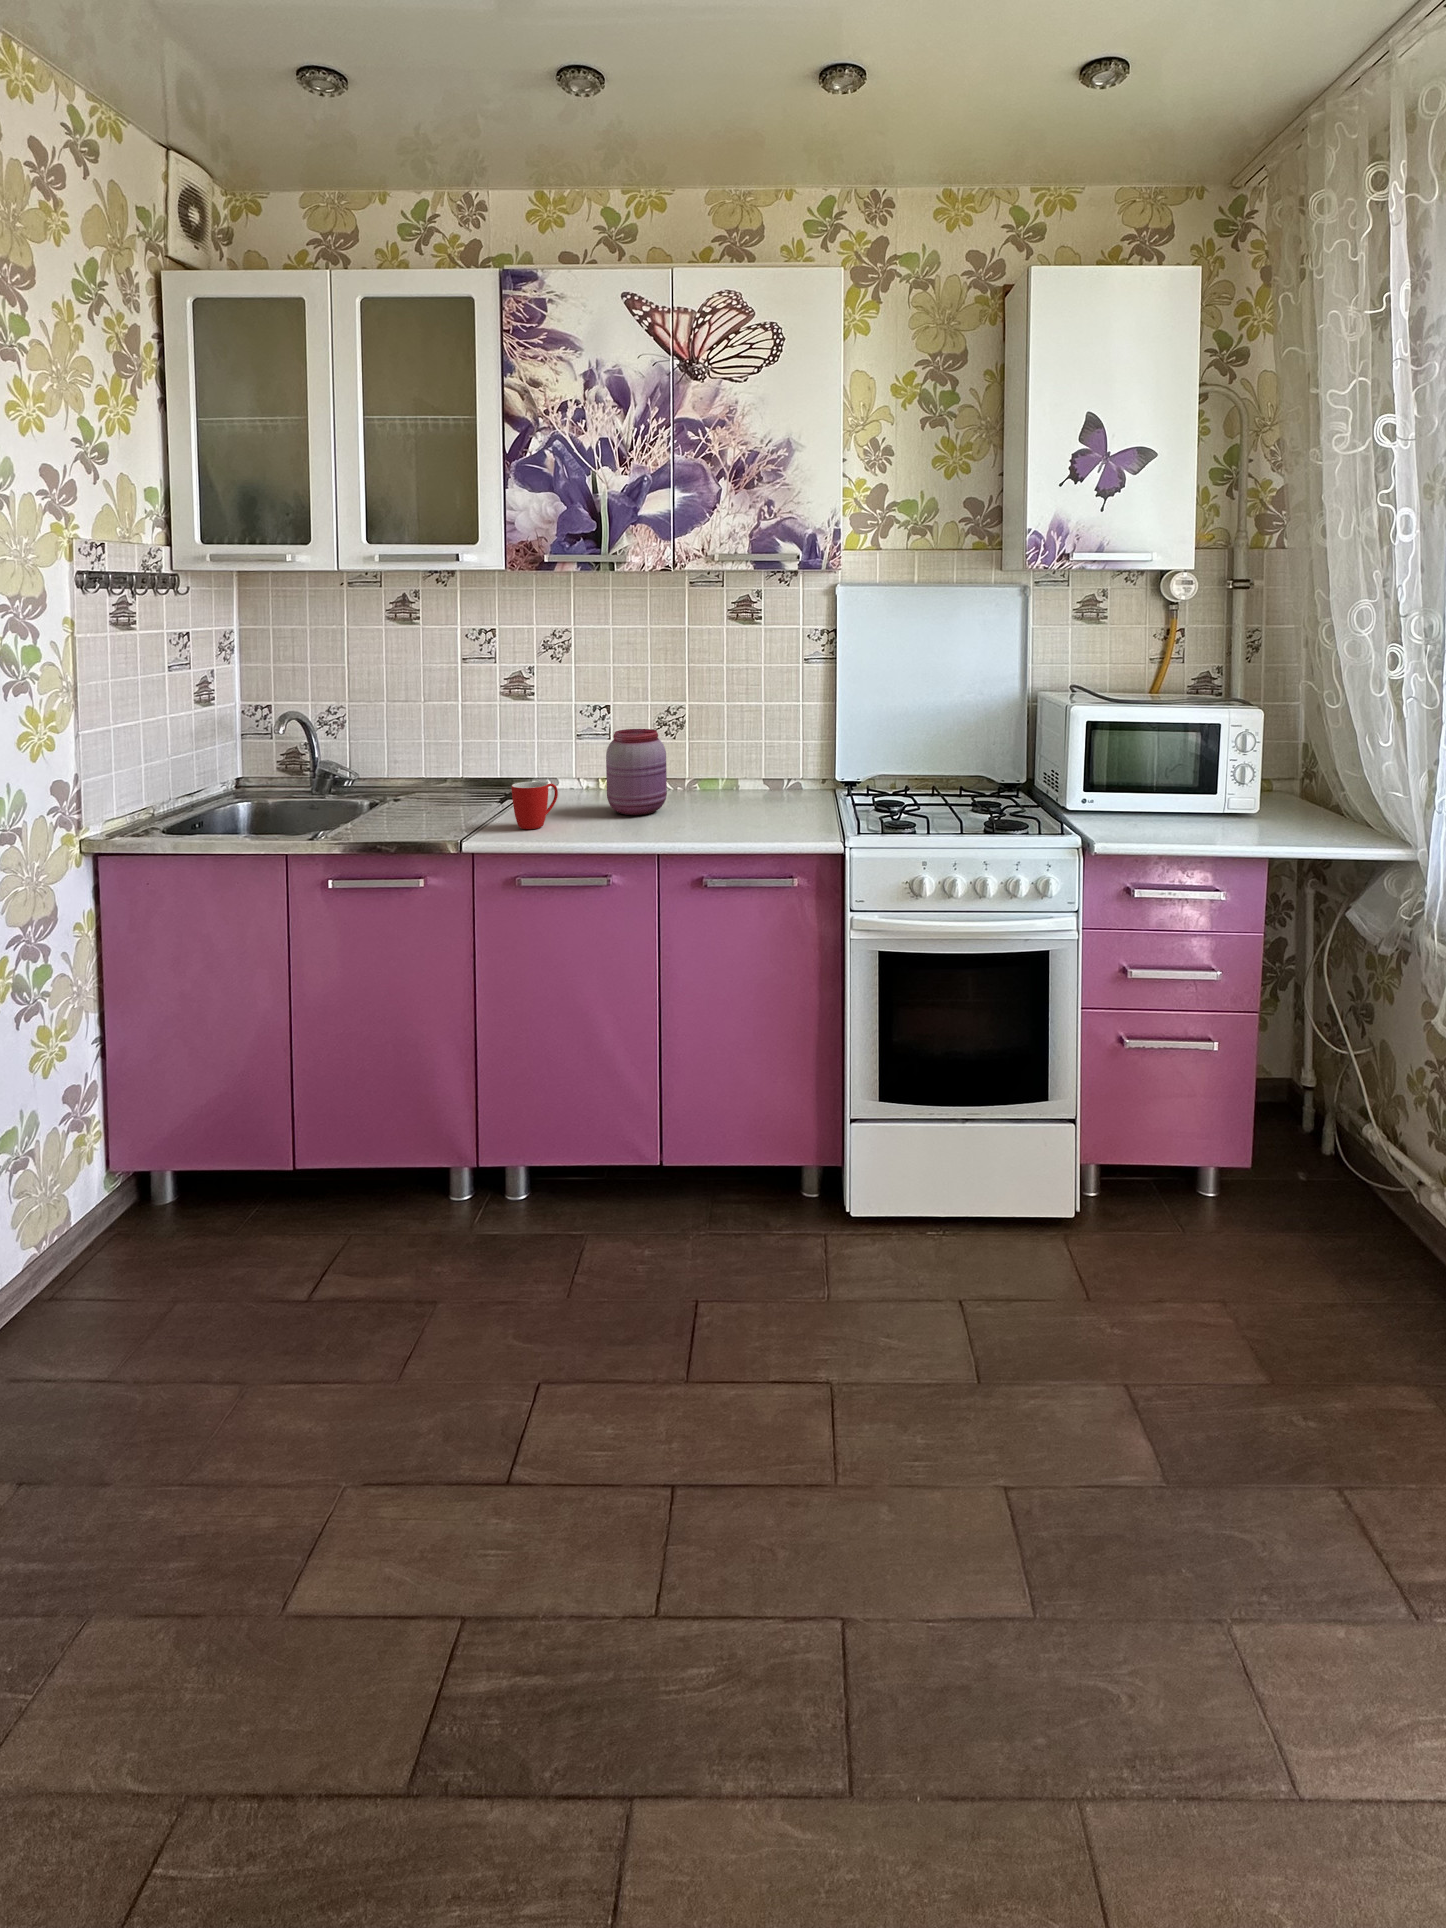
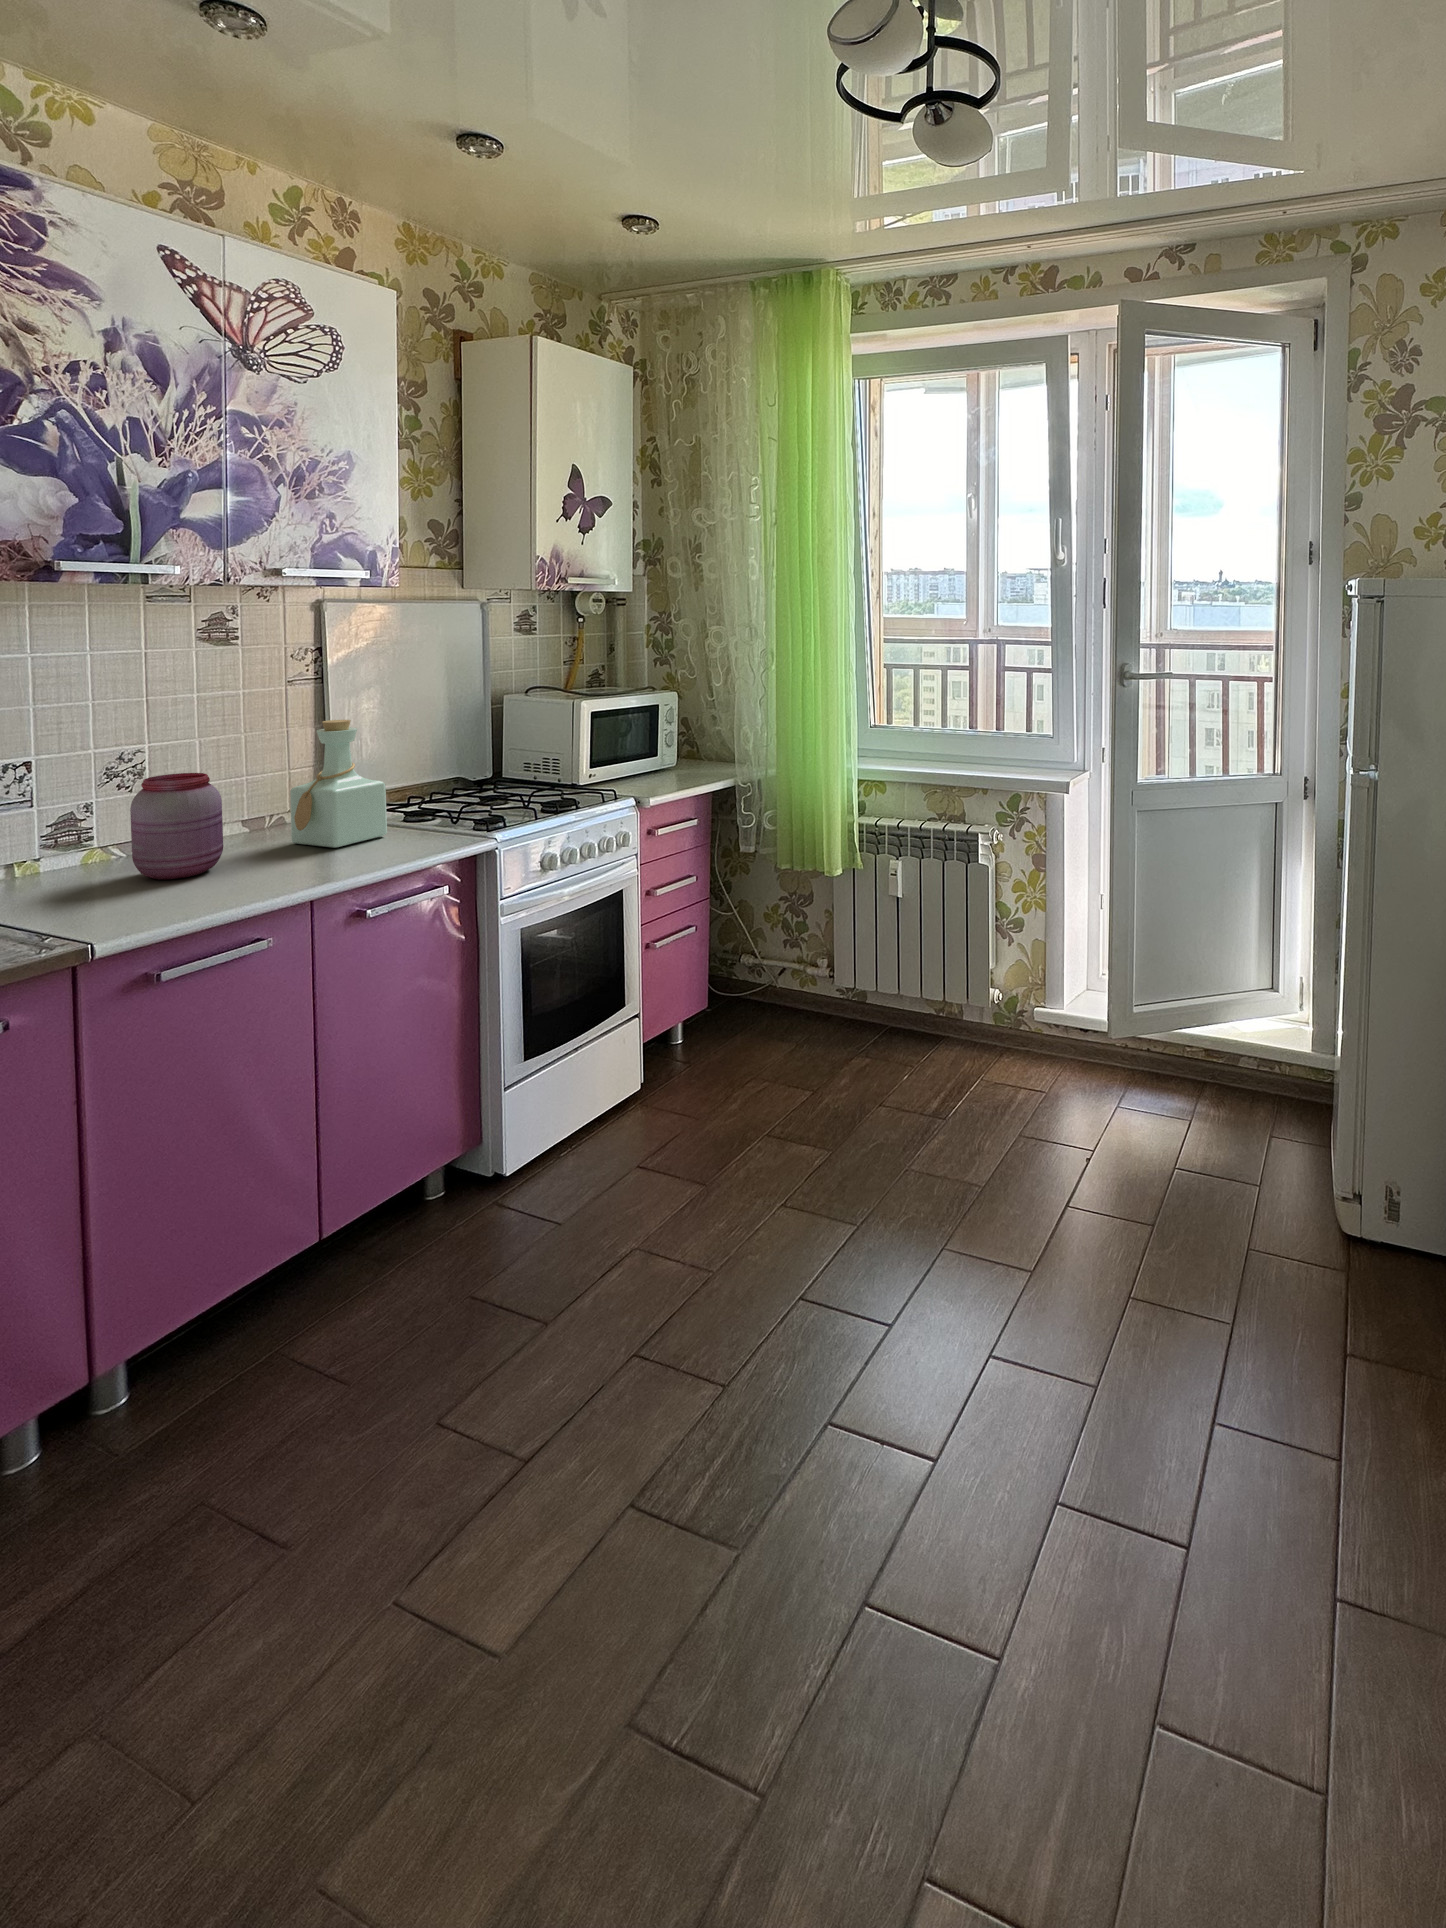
bottle: none [730,698,800,818] -> present [290,720,387,848]
mug: present [512,781,558,829] -> none [58,855,120,920]

